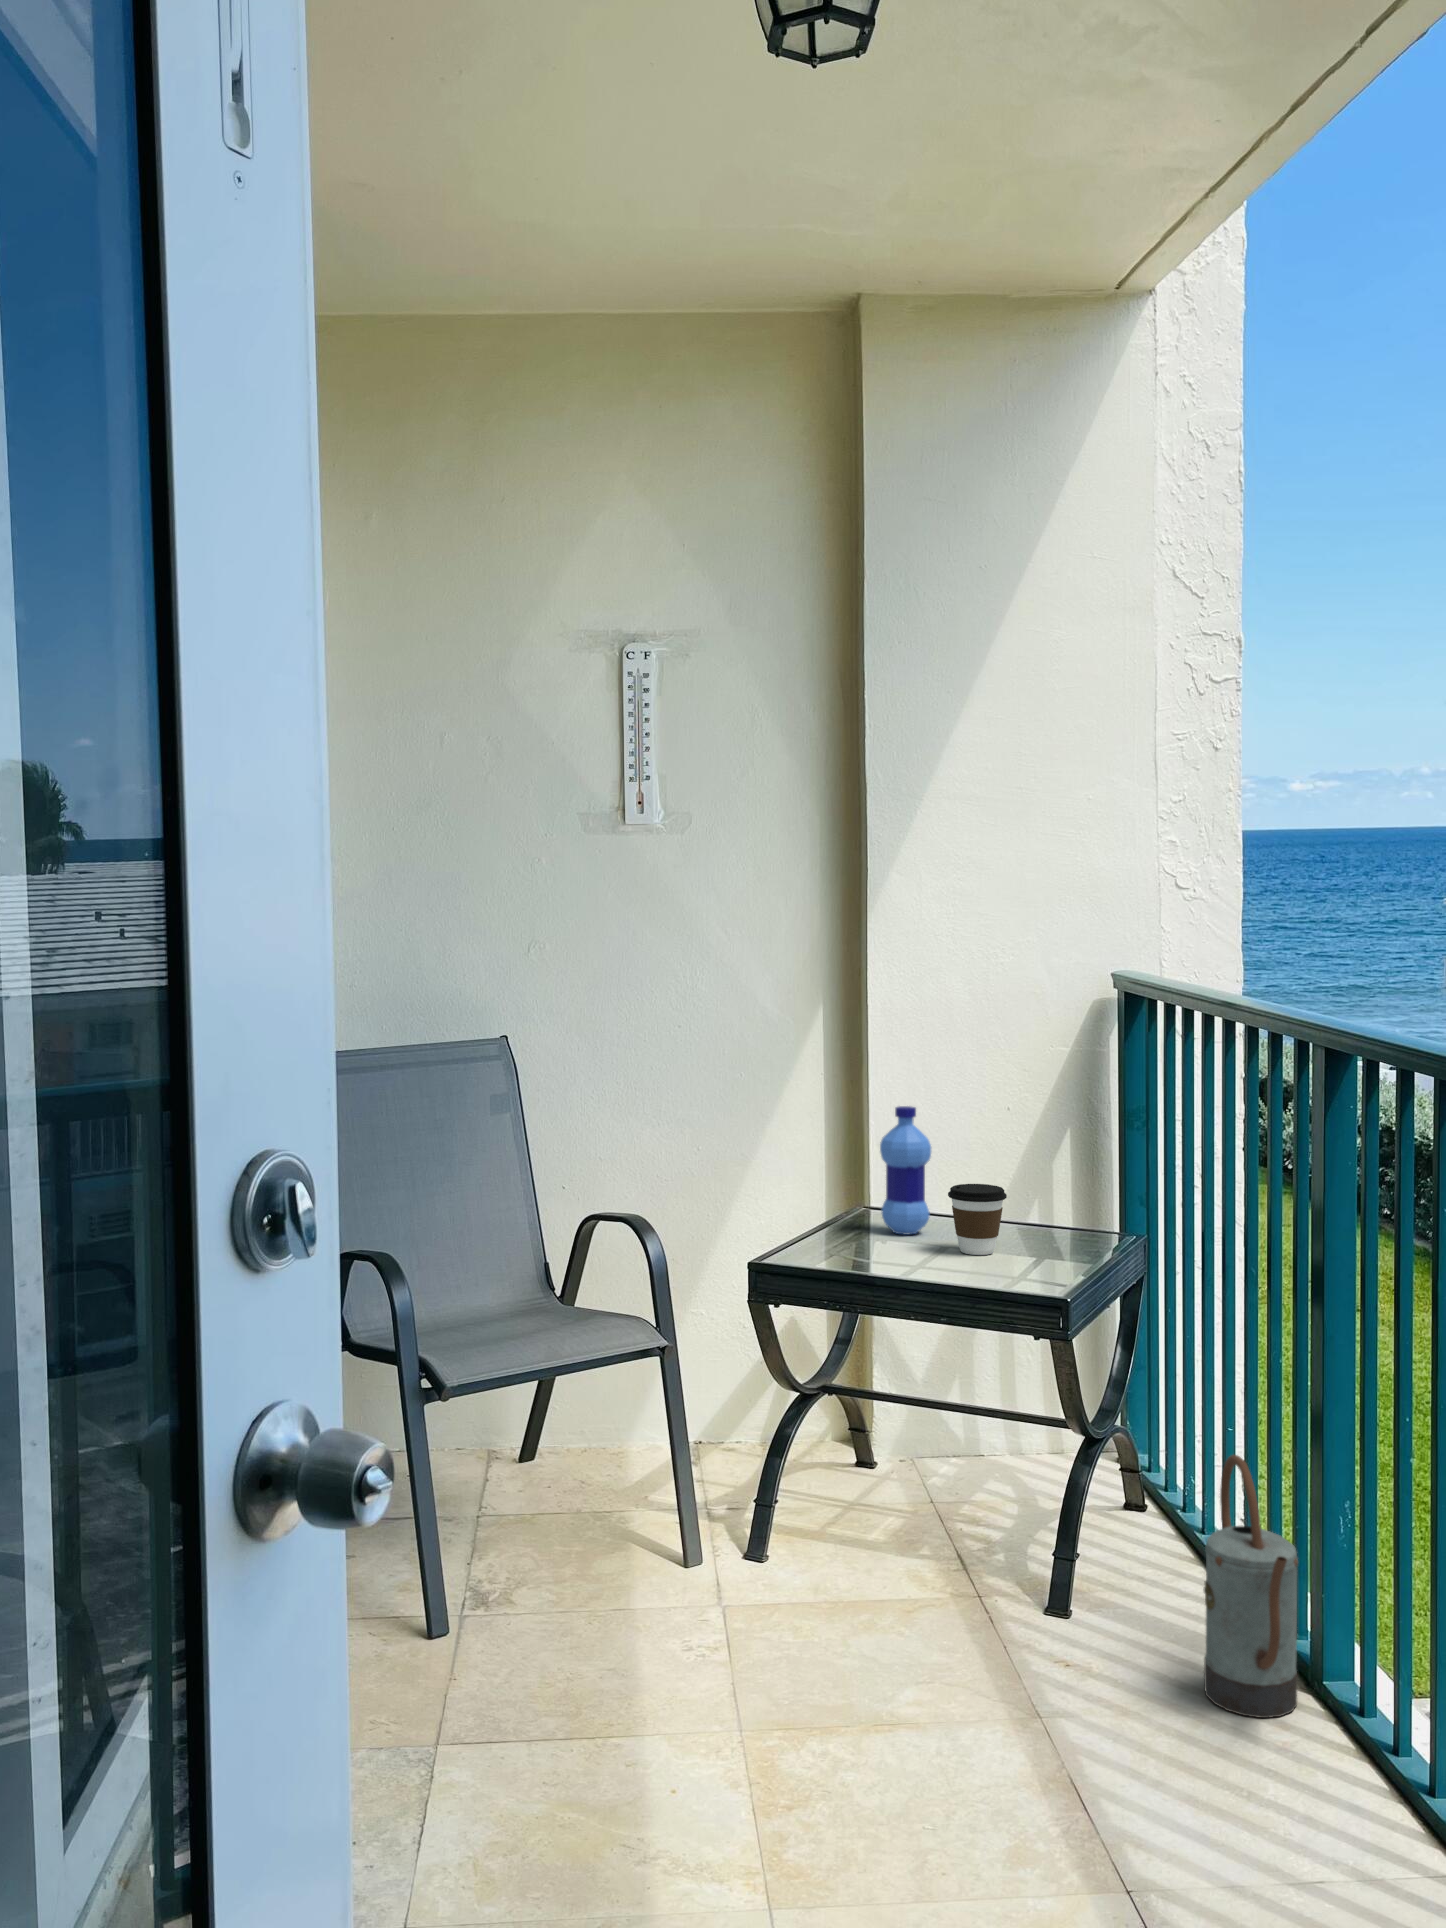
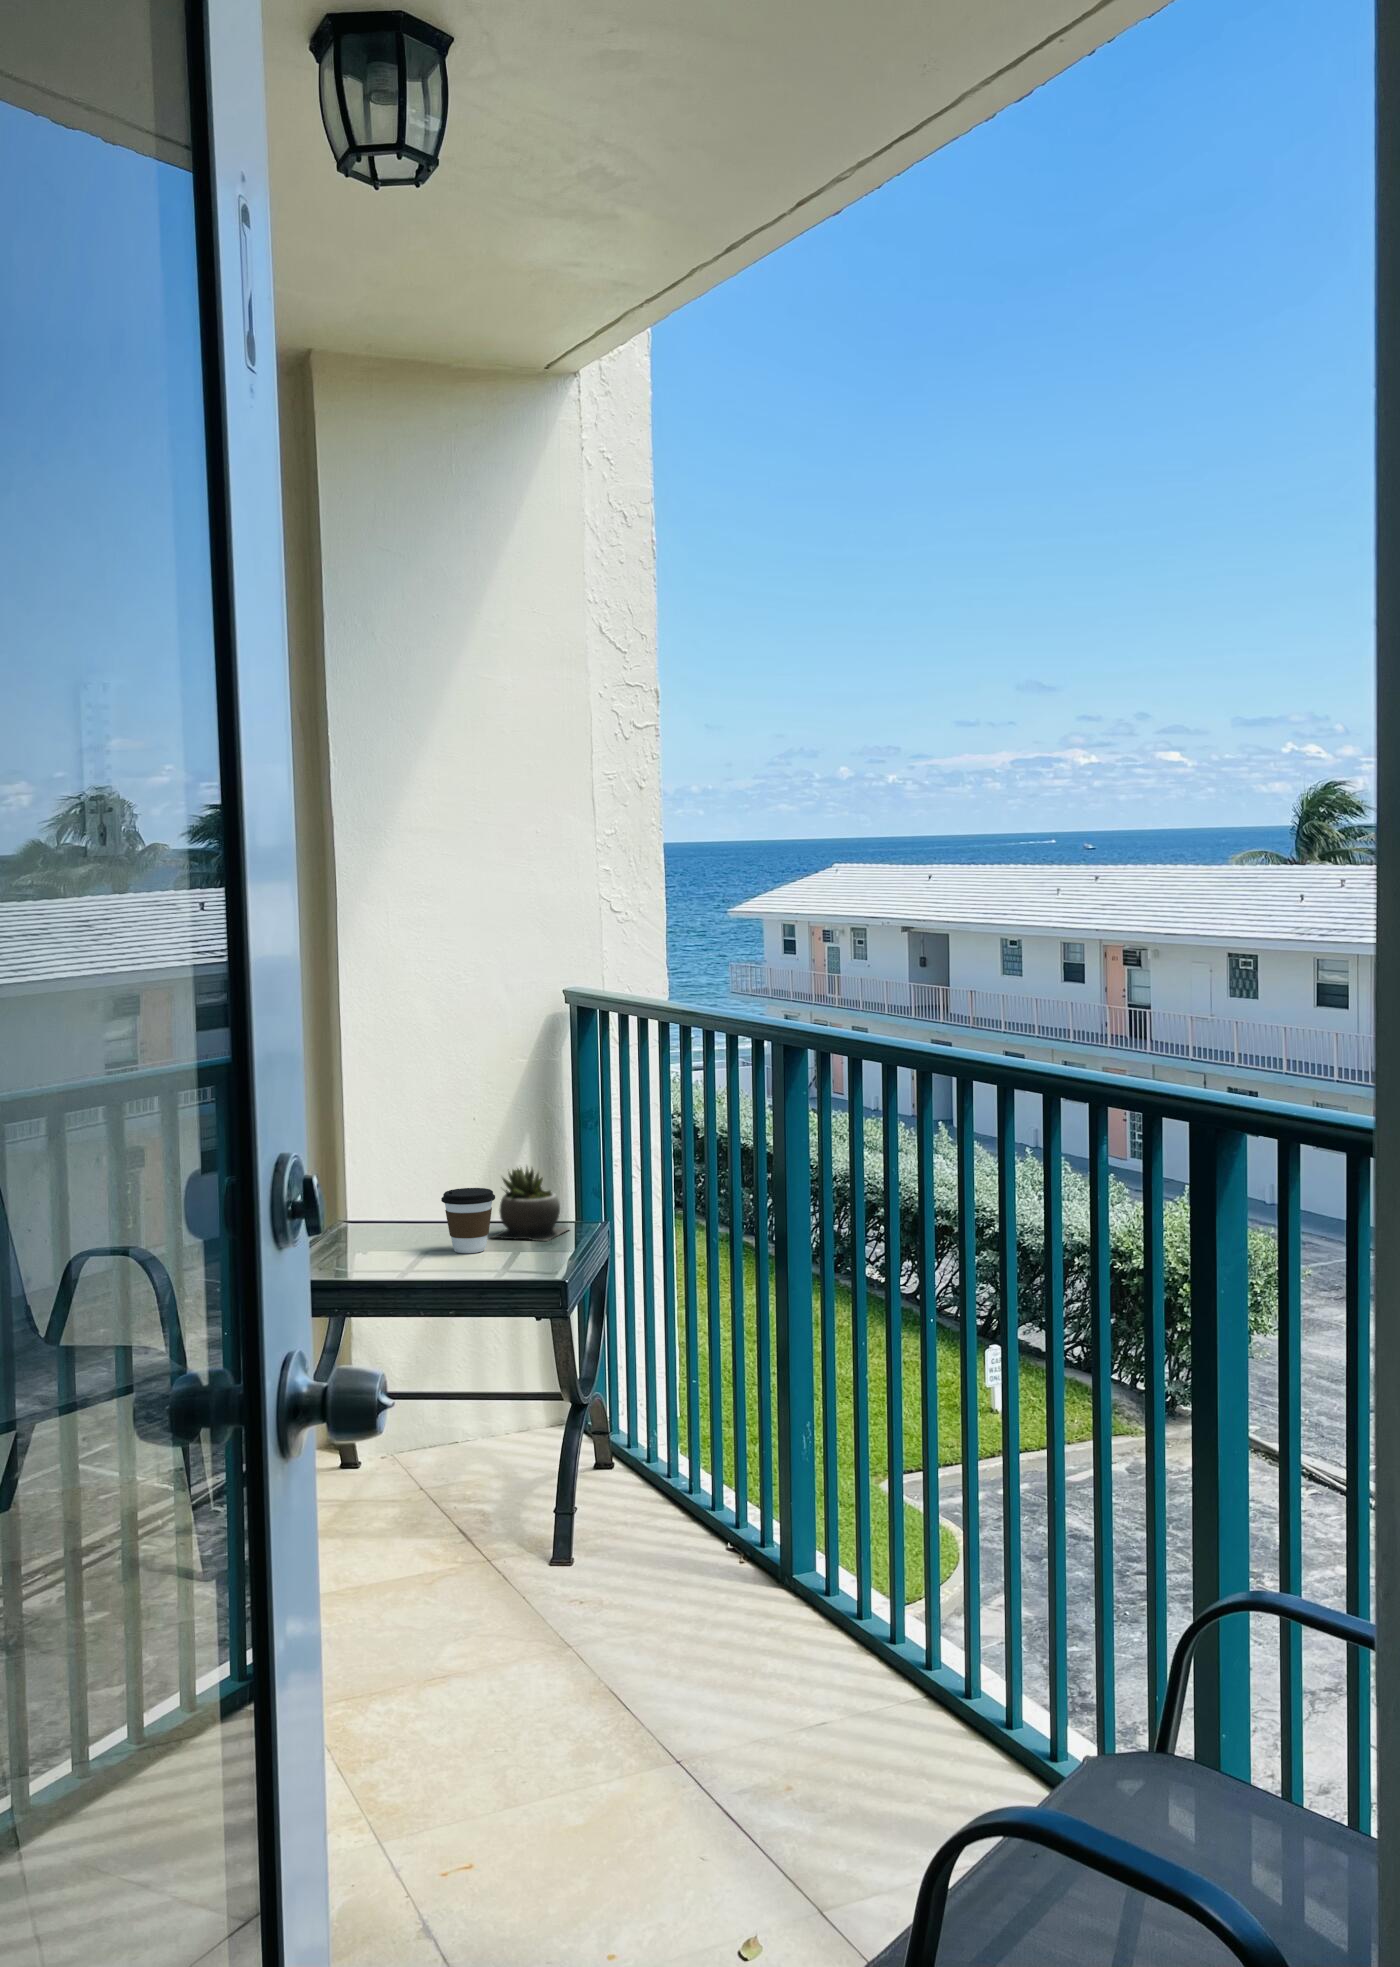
water bottle: present [880,1106,931,1234] -> none [368,1122,418,1242]
succulent plant: none [1003,1163,1099,1251] -> present [491,1167,568,1241]
watering can: present [1203,1455,1298,1718] -> none [696,1398,774,1618]

